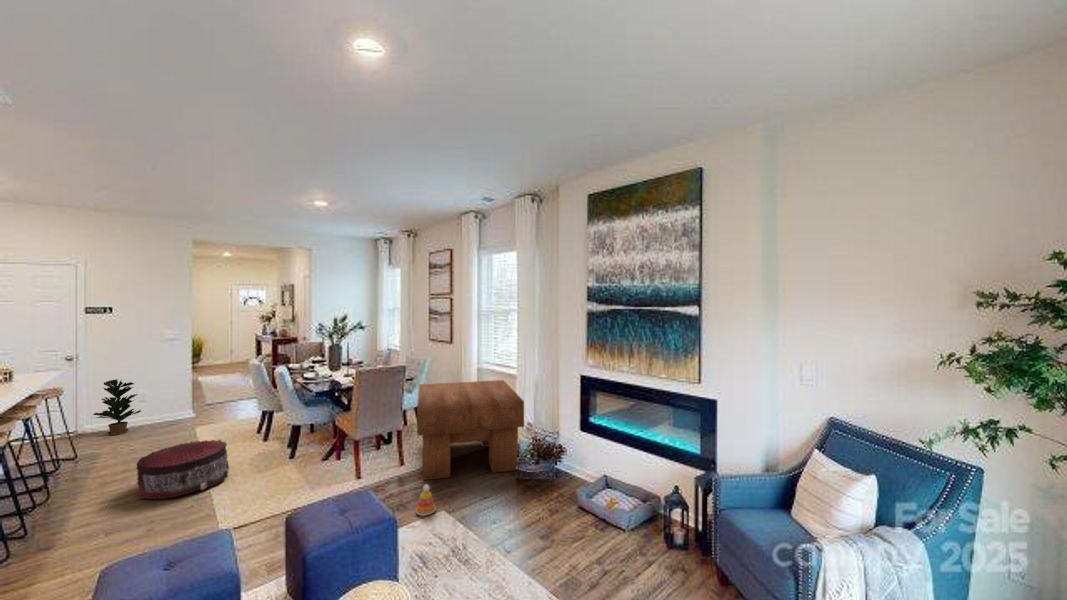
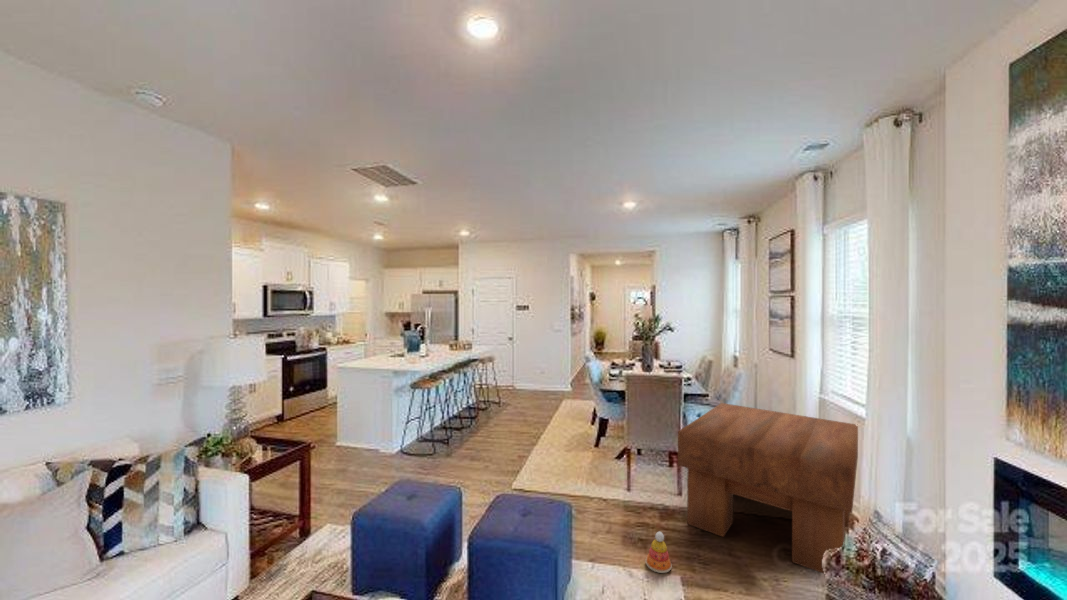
potted plant: present [93,379,141,435] -> none [512,354,536,393]
pouf: present [137,440,229,499] -> none [492,409,546,450]

